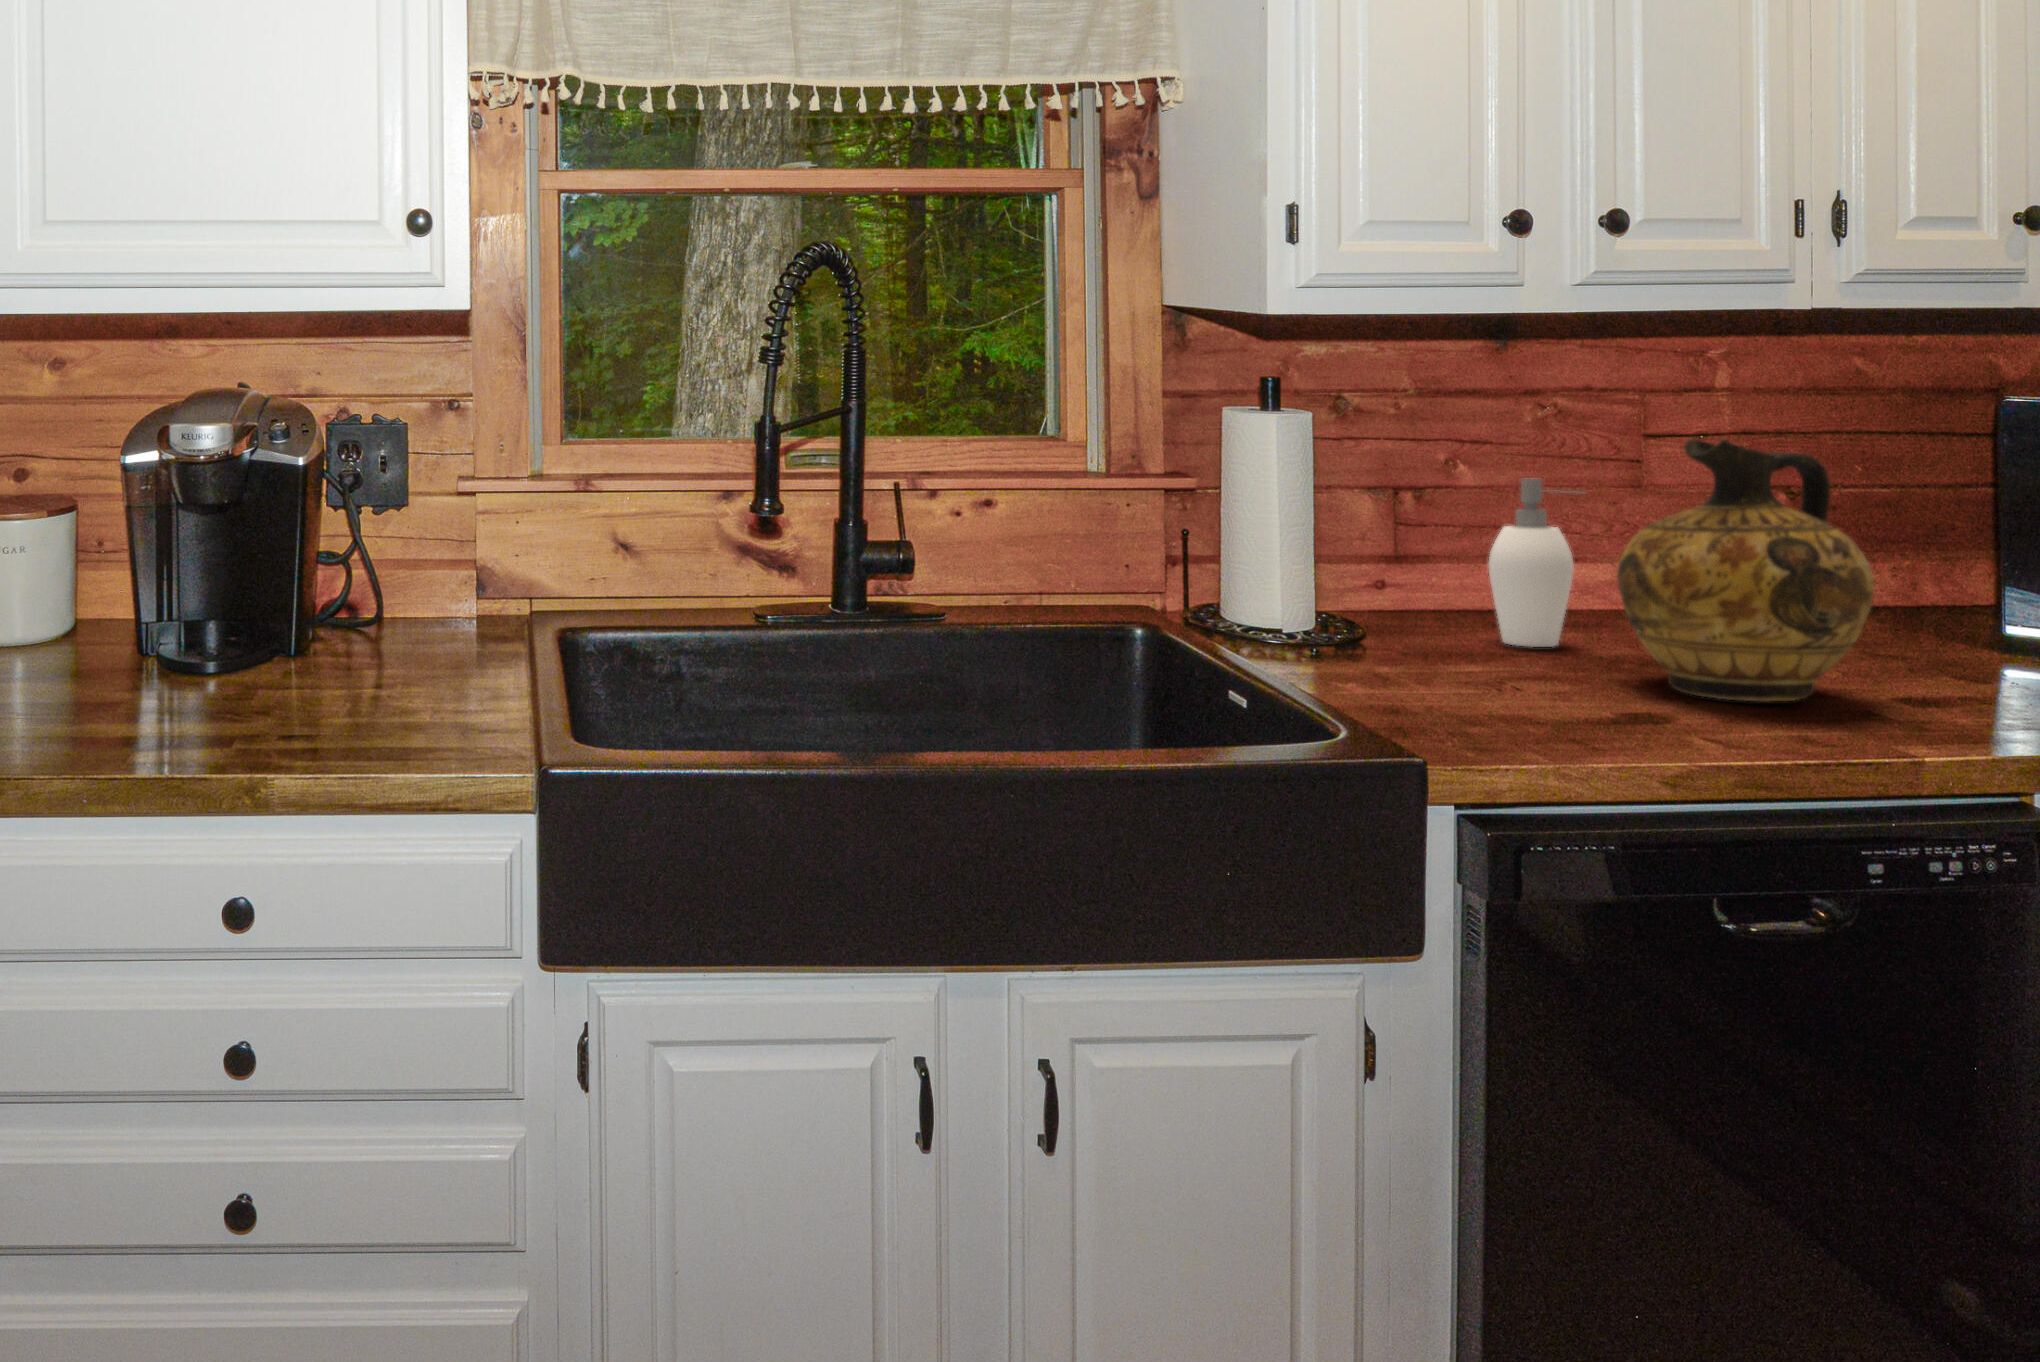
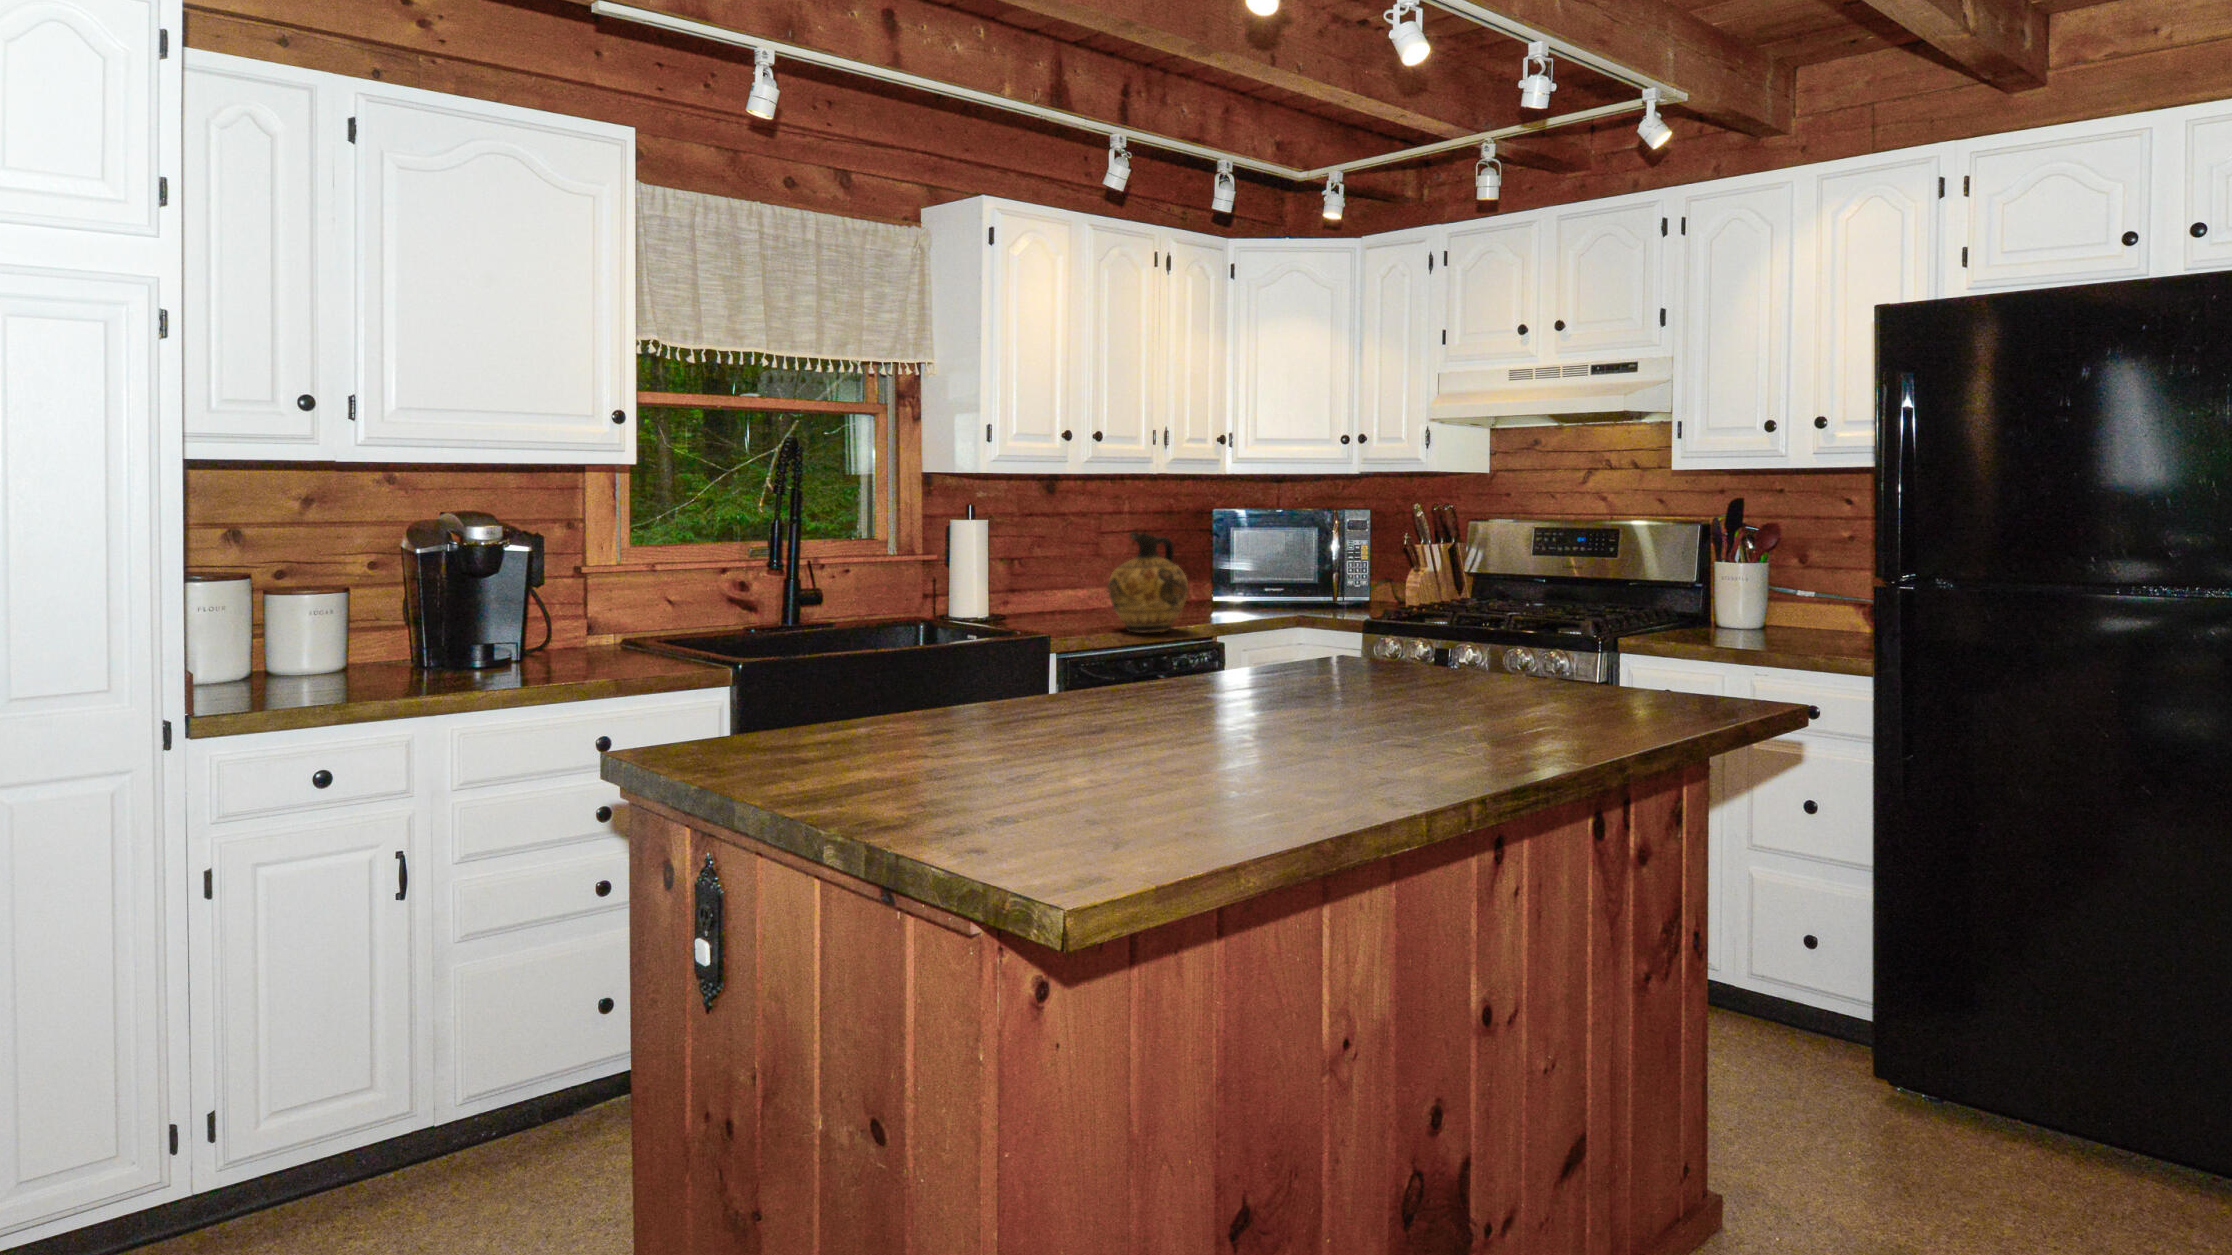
soap dispenser: present [1489,479,1574,647] -> none [1056,550,1093,622]

